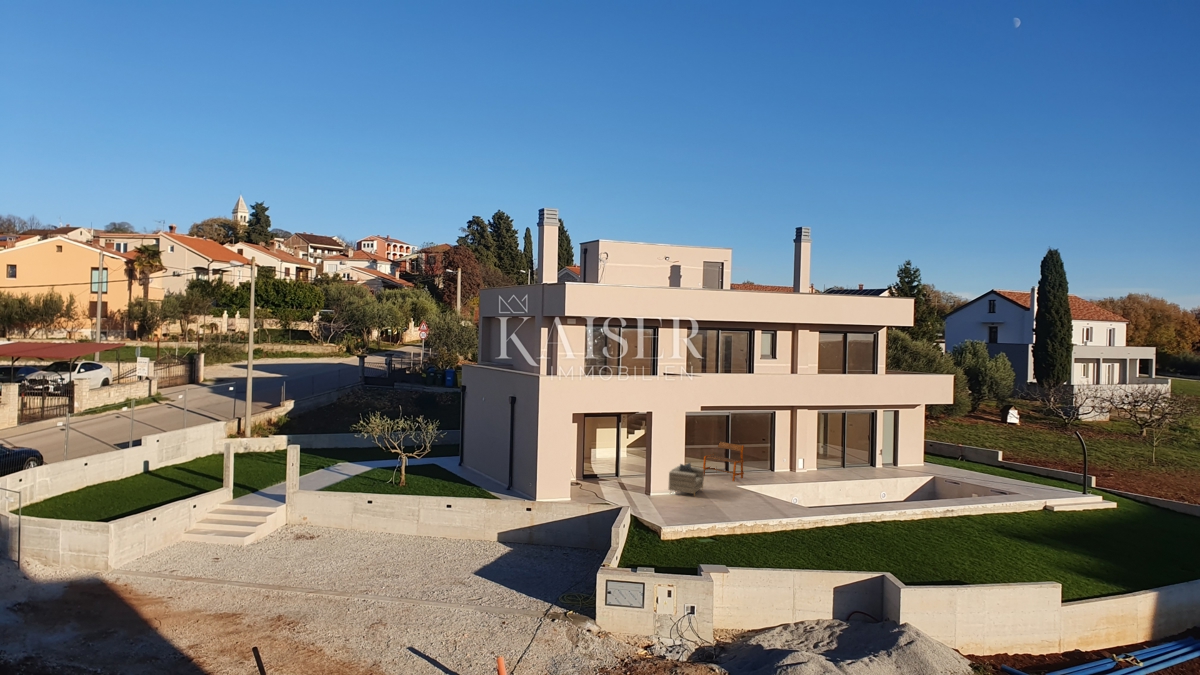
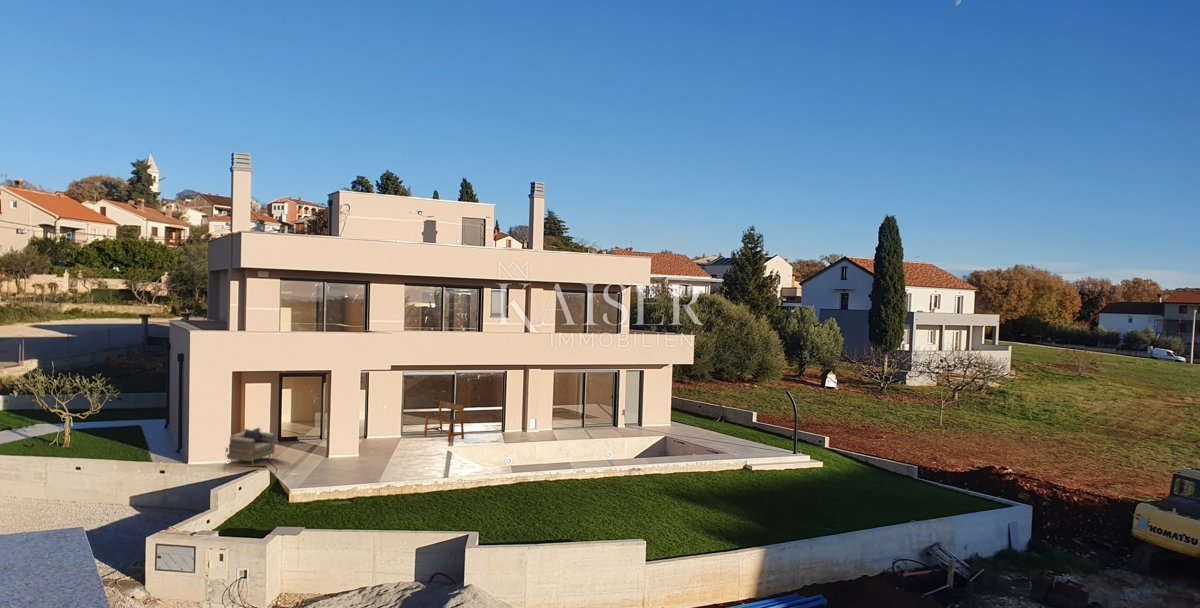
armchair: present [668,463,704,494] -> present [226,428,275,462]

